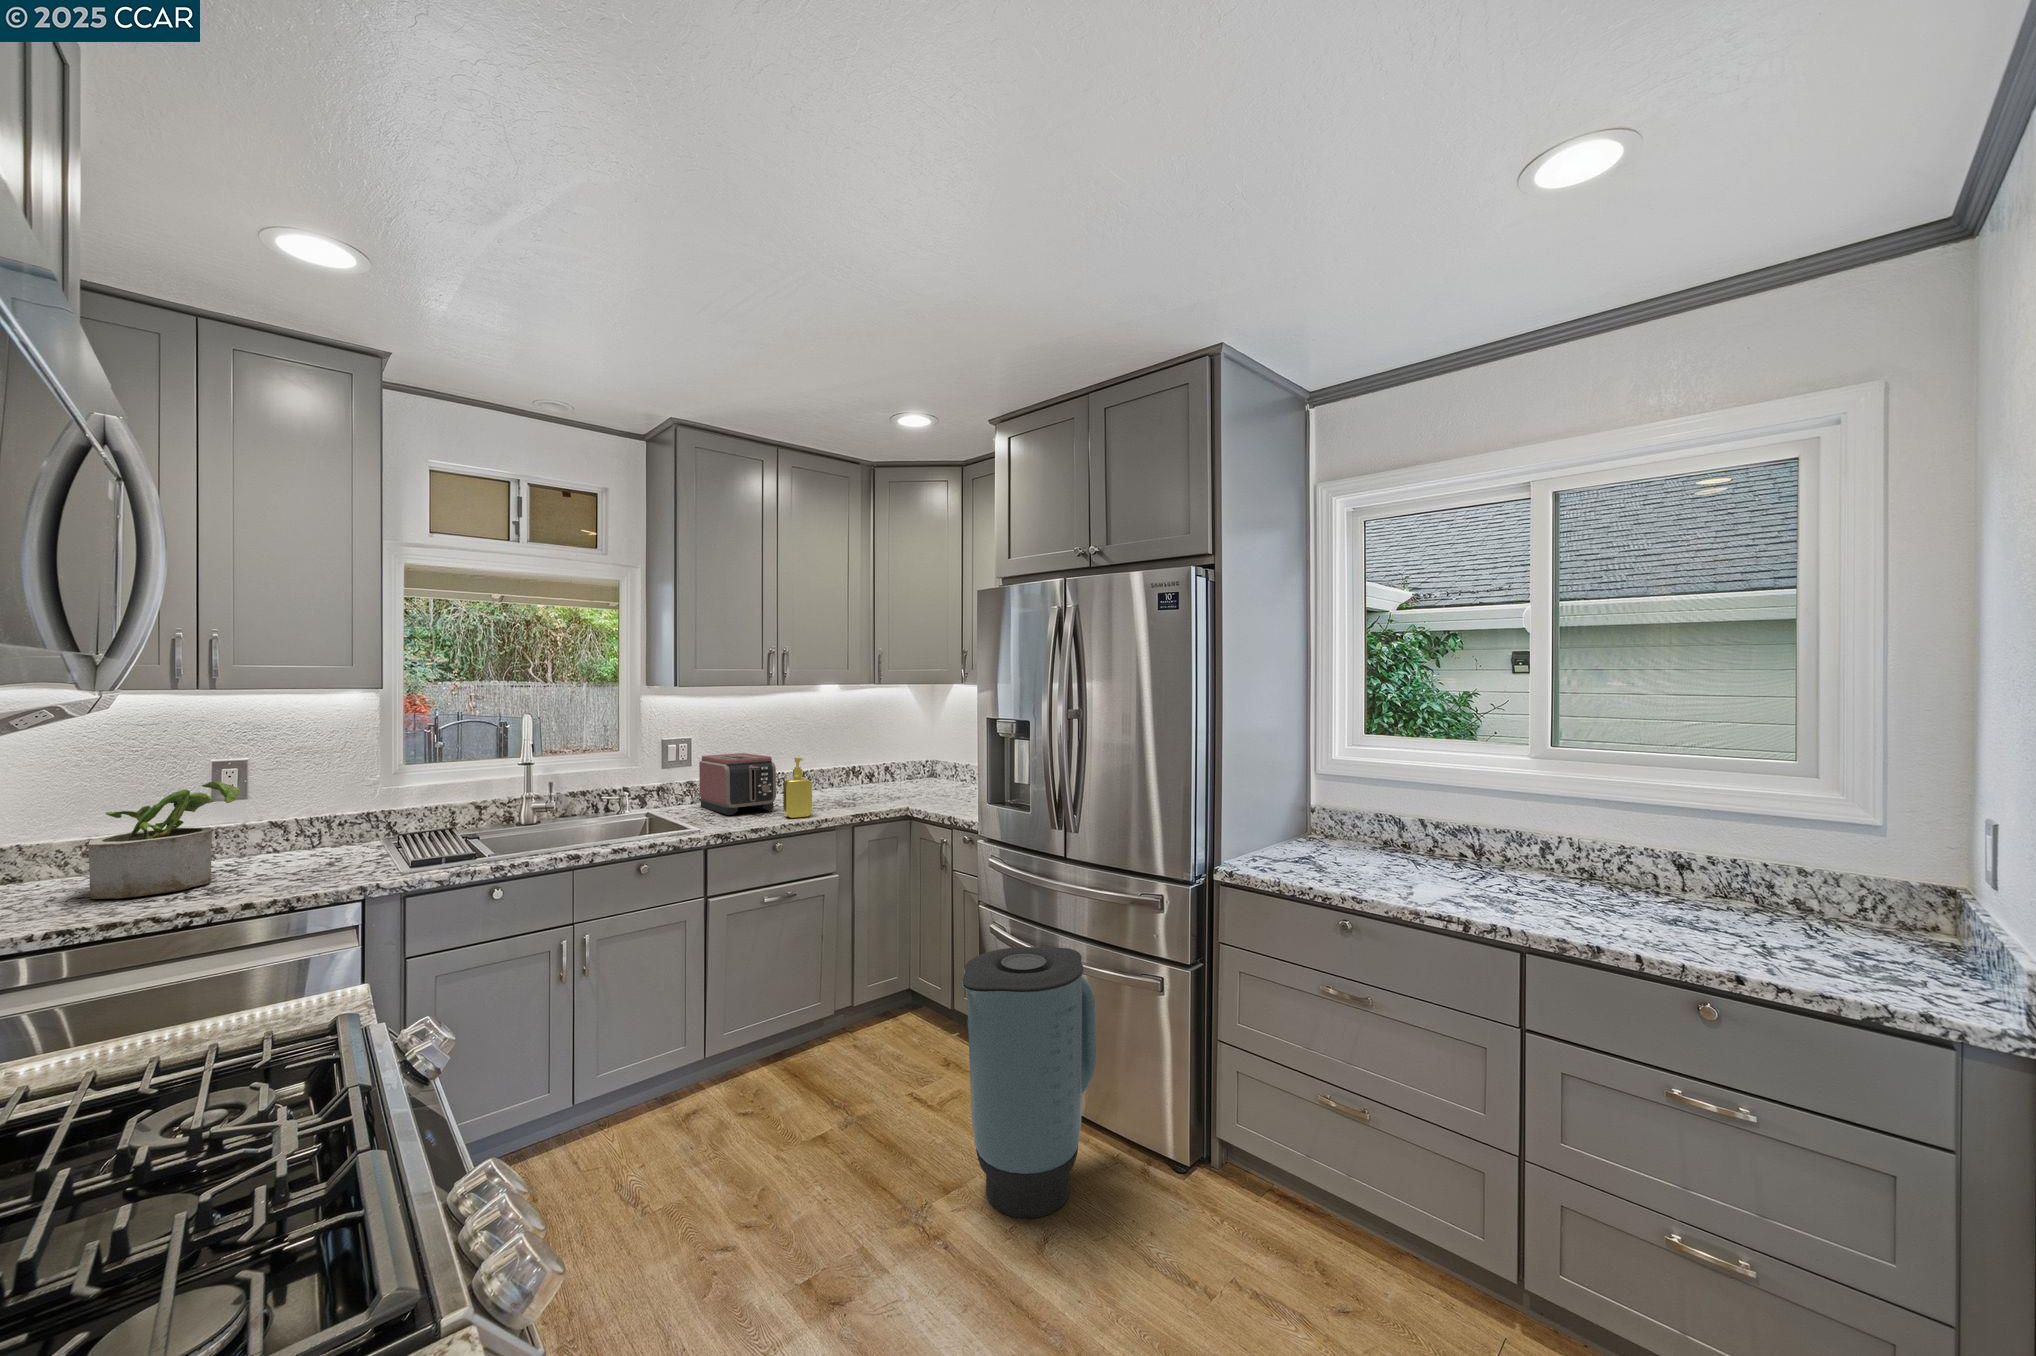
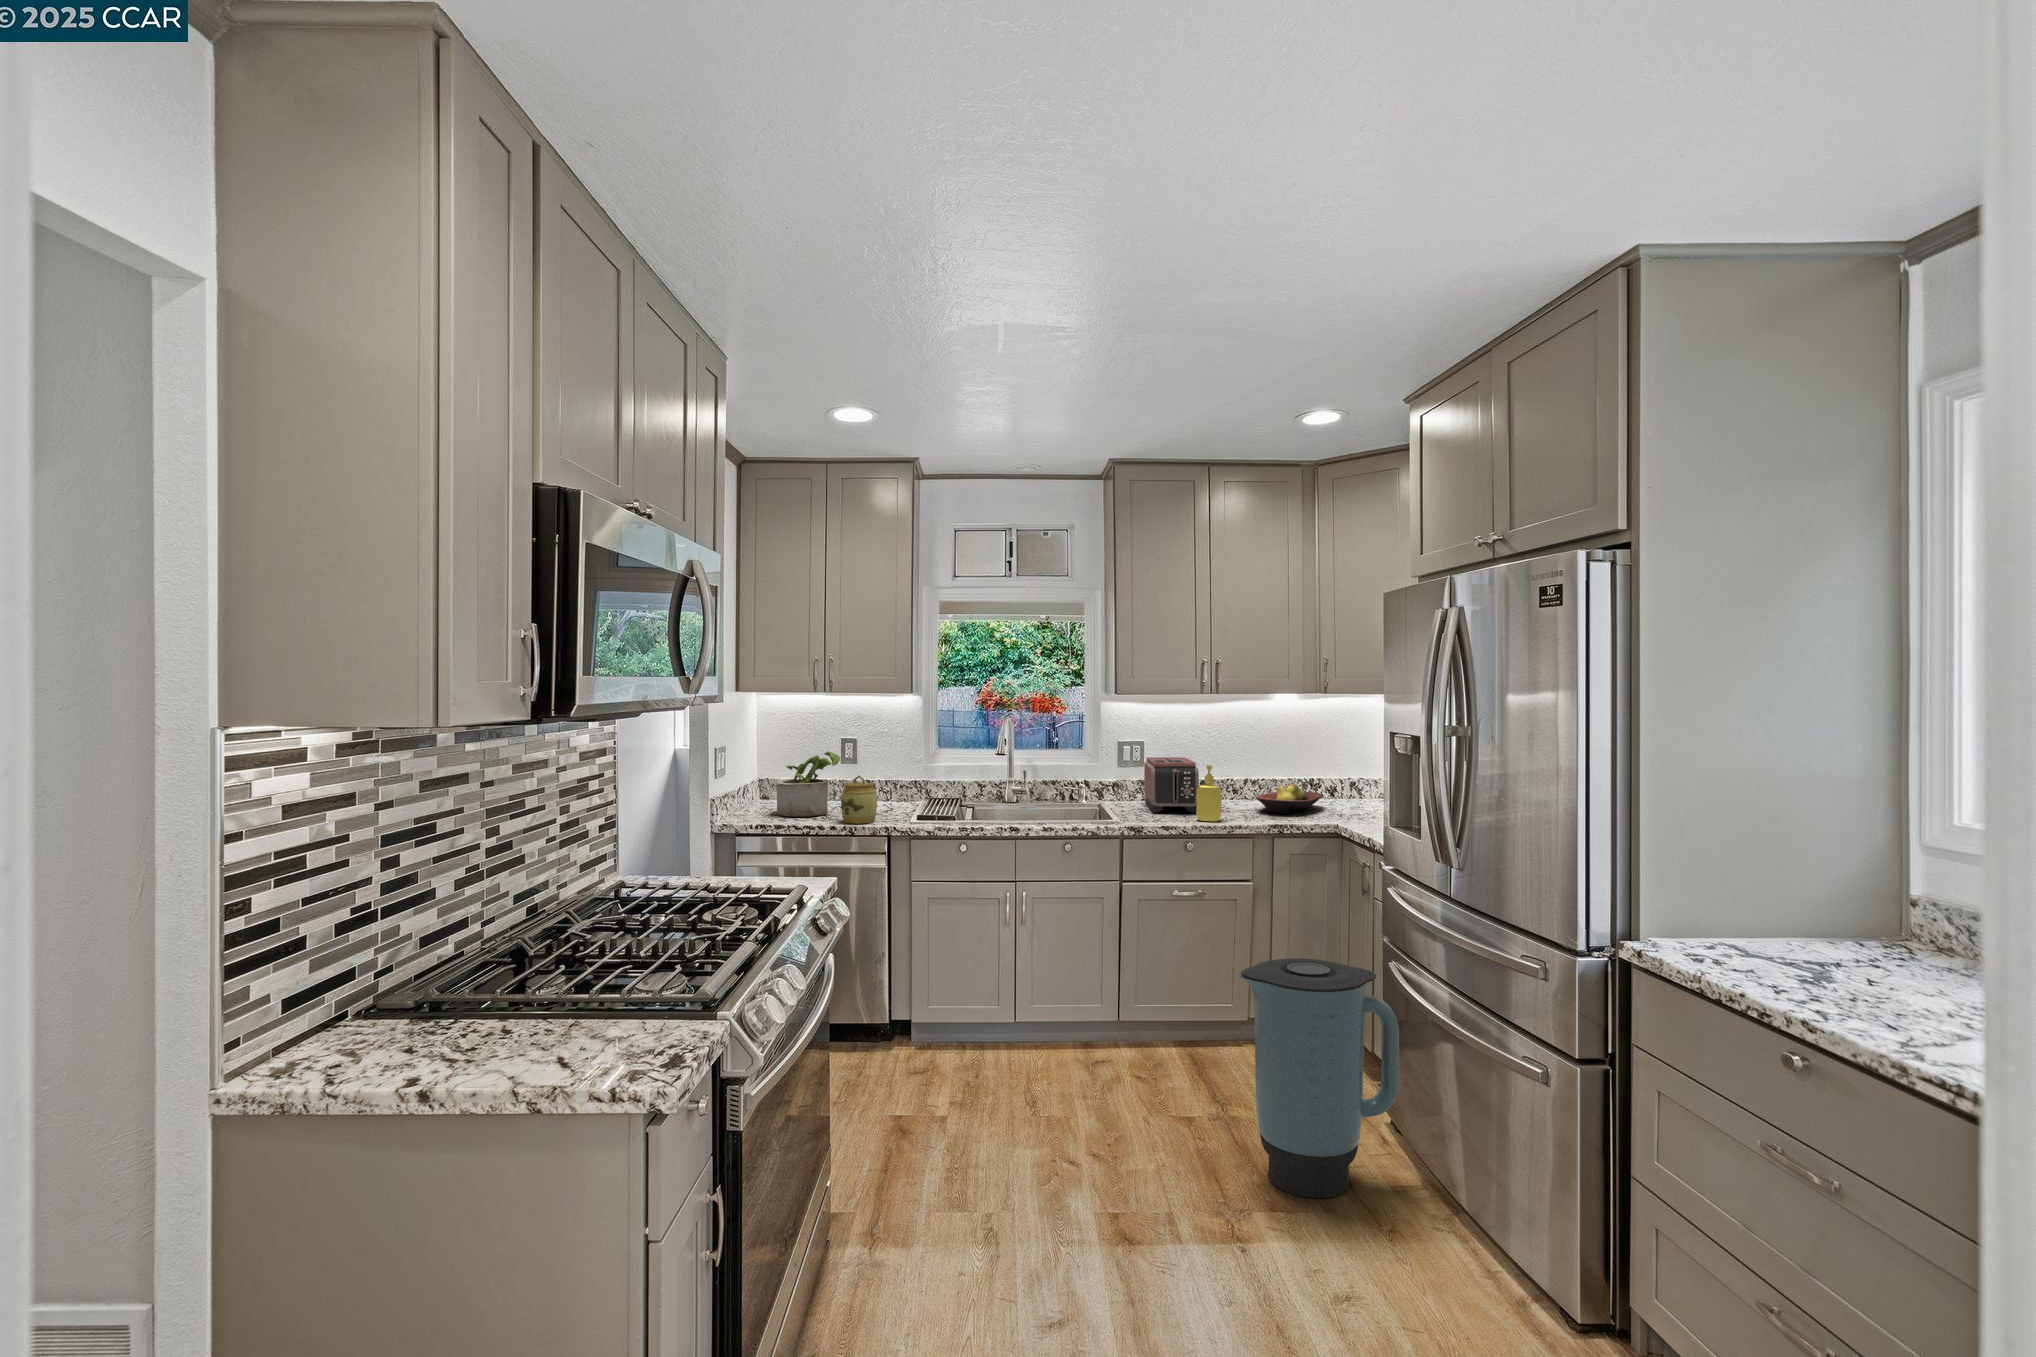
fruit bowl: none [824,770,880,801] -> present [1256,783,1322,813]
jar: none [254,813,331,892] -> present [841,776,877,824]

